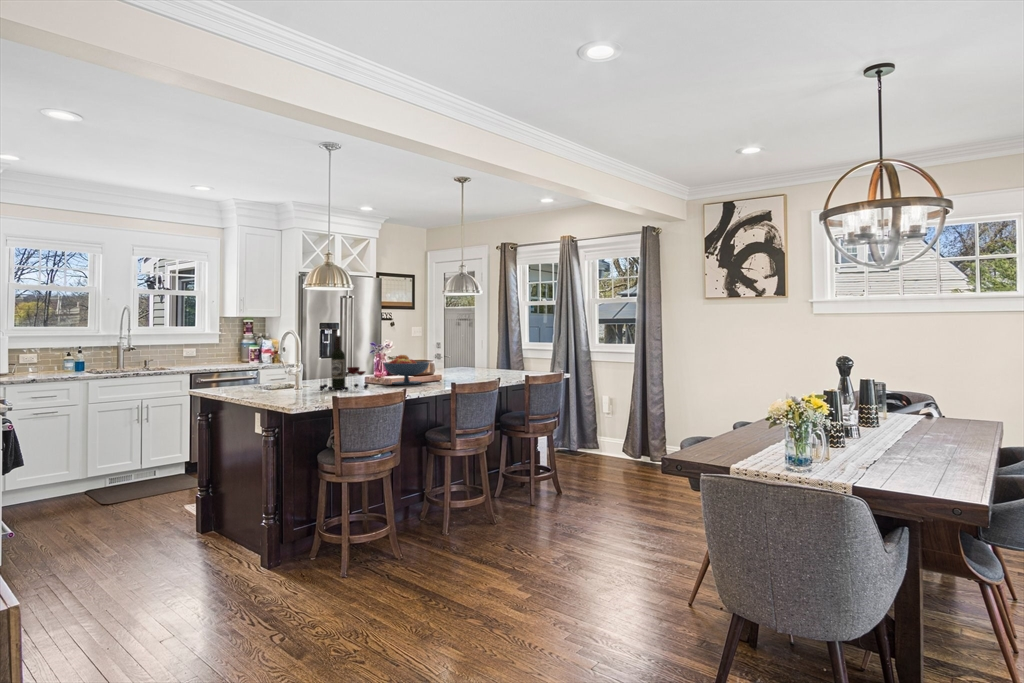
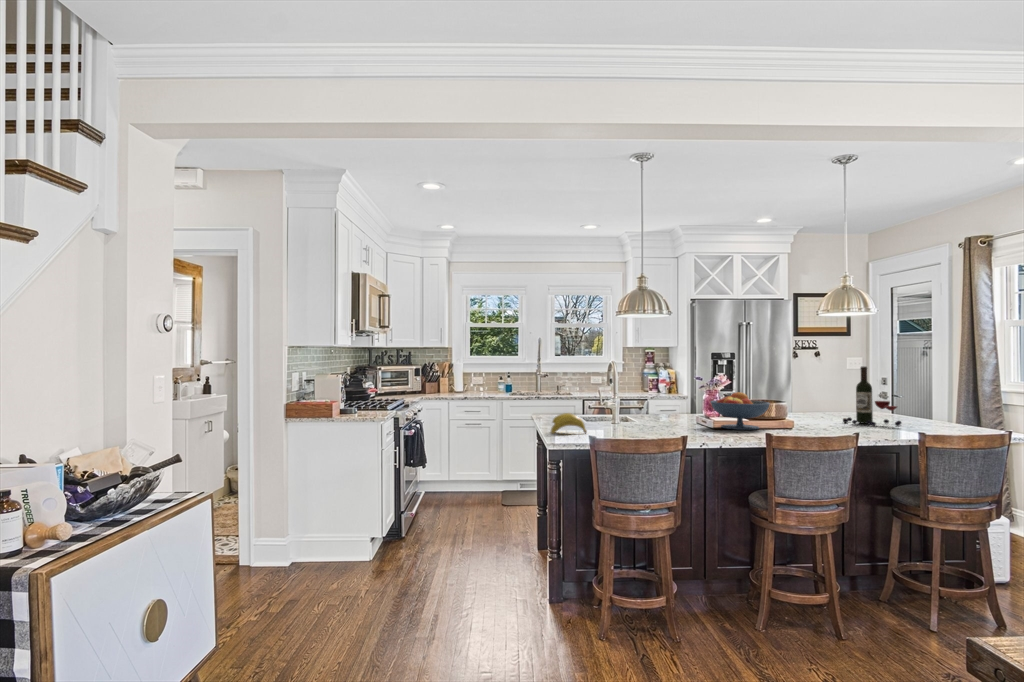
wine bottle: present [320,336,368,390] -> present [843,367,901,426]
banana: none [265,380,303,401] -> present [551,413,587,434]

